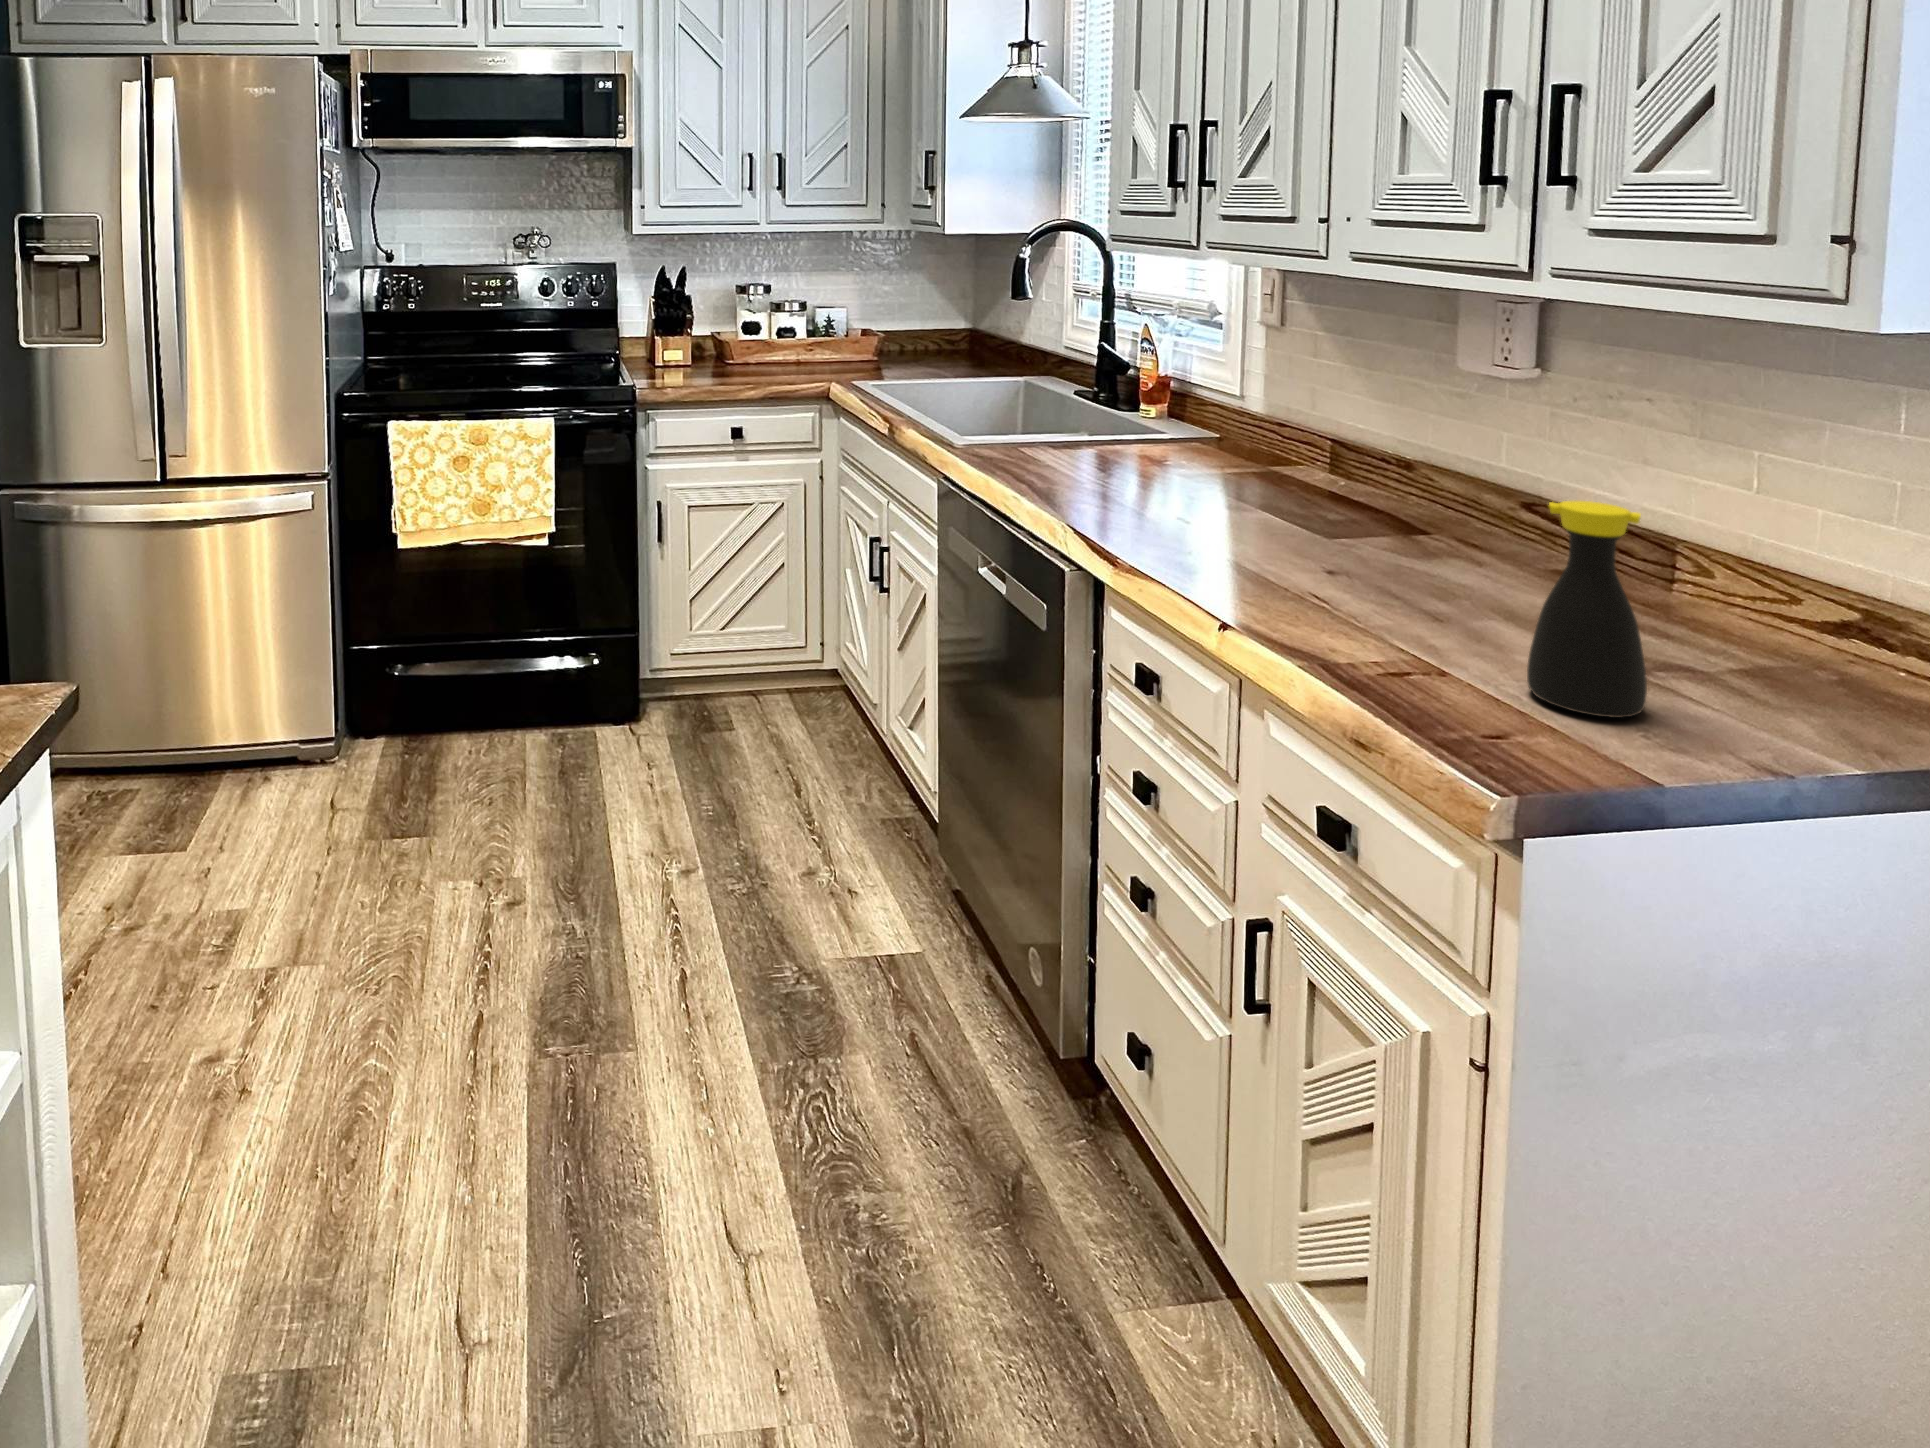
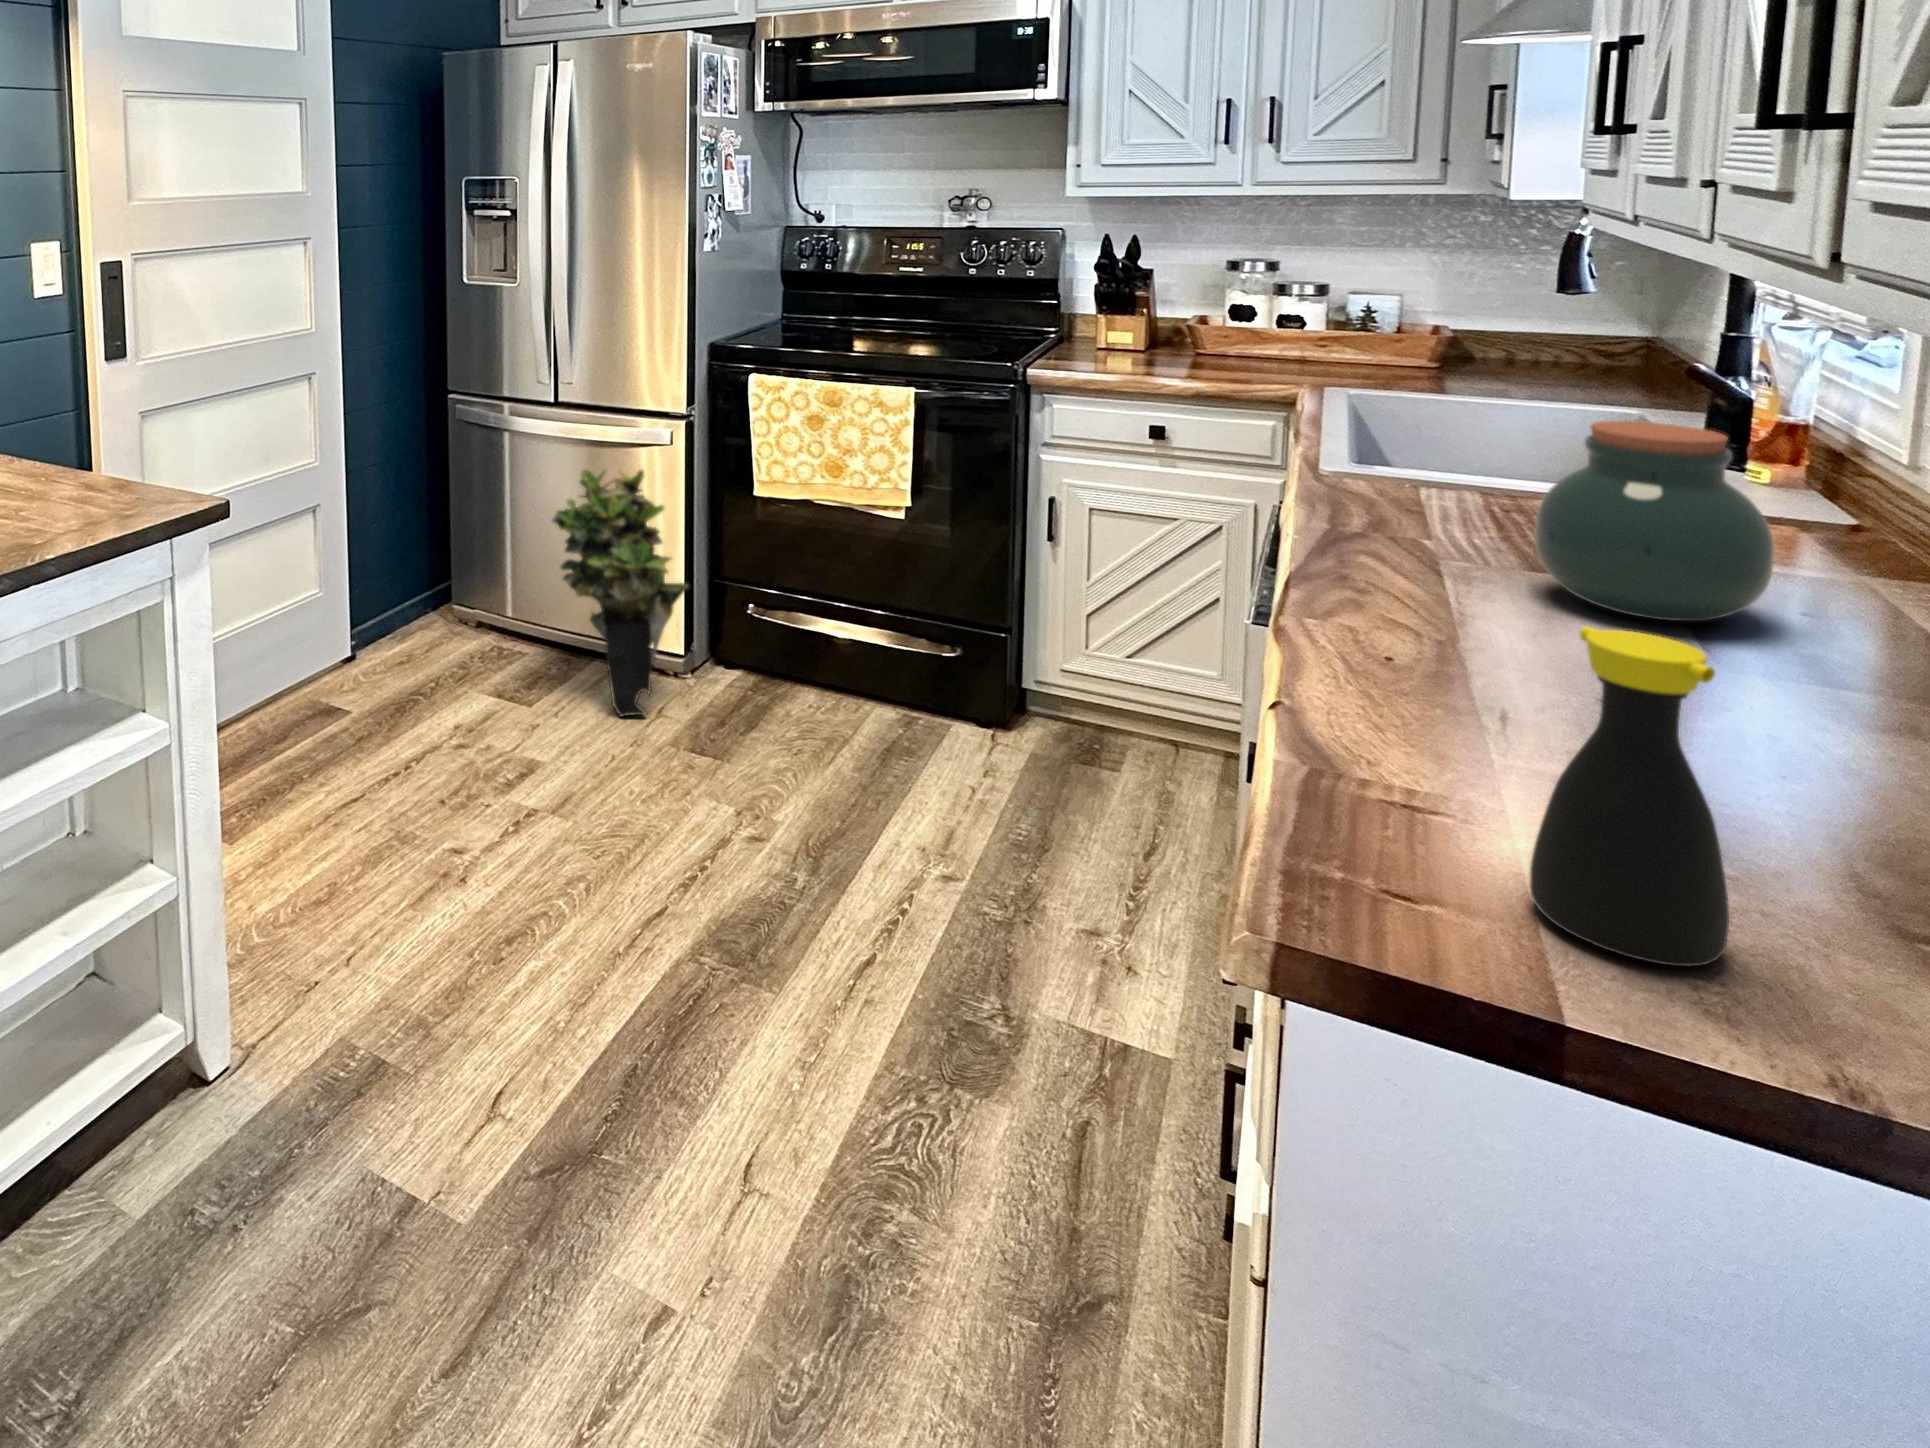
jar: none [1183,376,1308,507] -> present [1534,421,1775,621]
potted plant: none [193,540,355,825] -> present [552,469,688,717]

